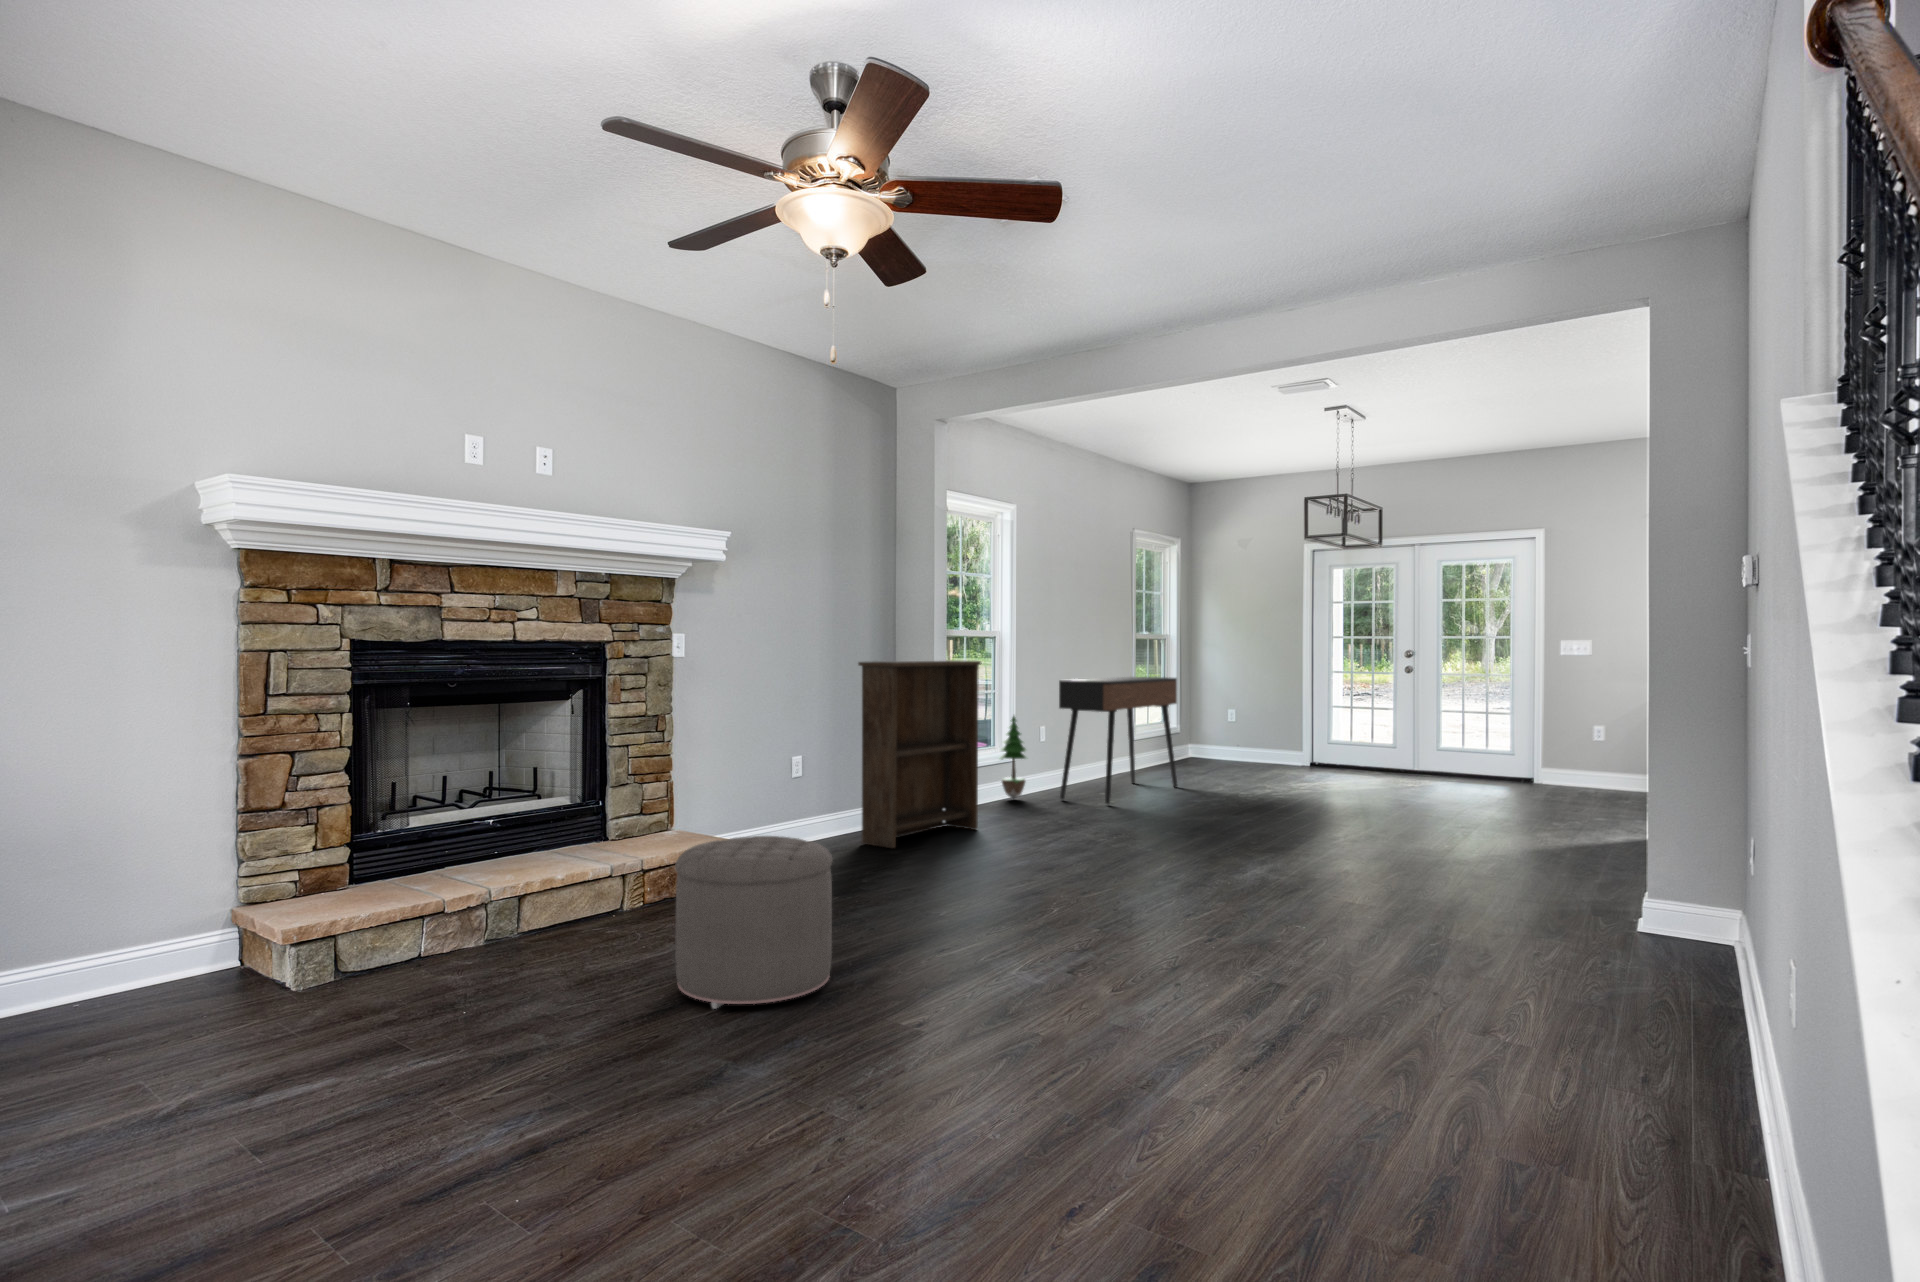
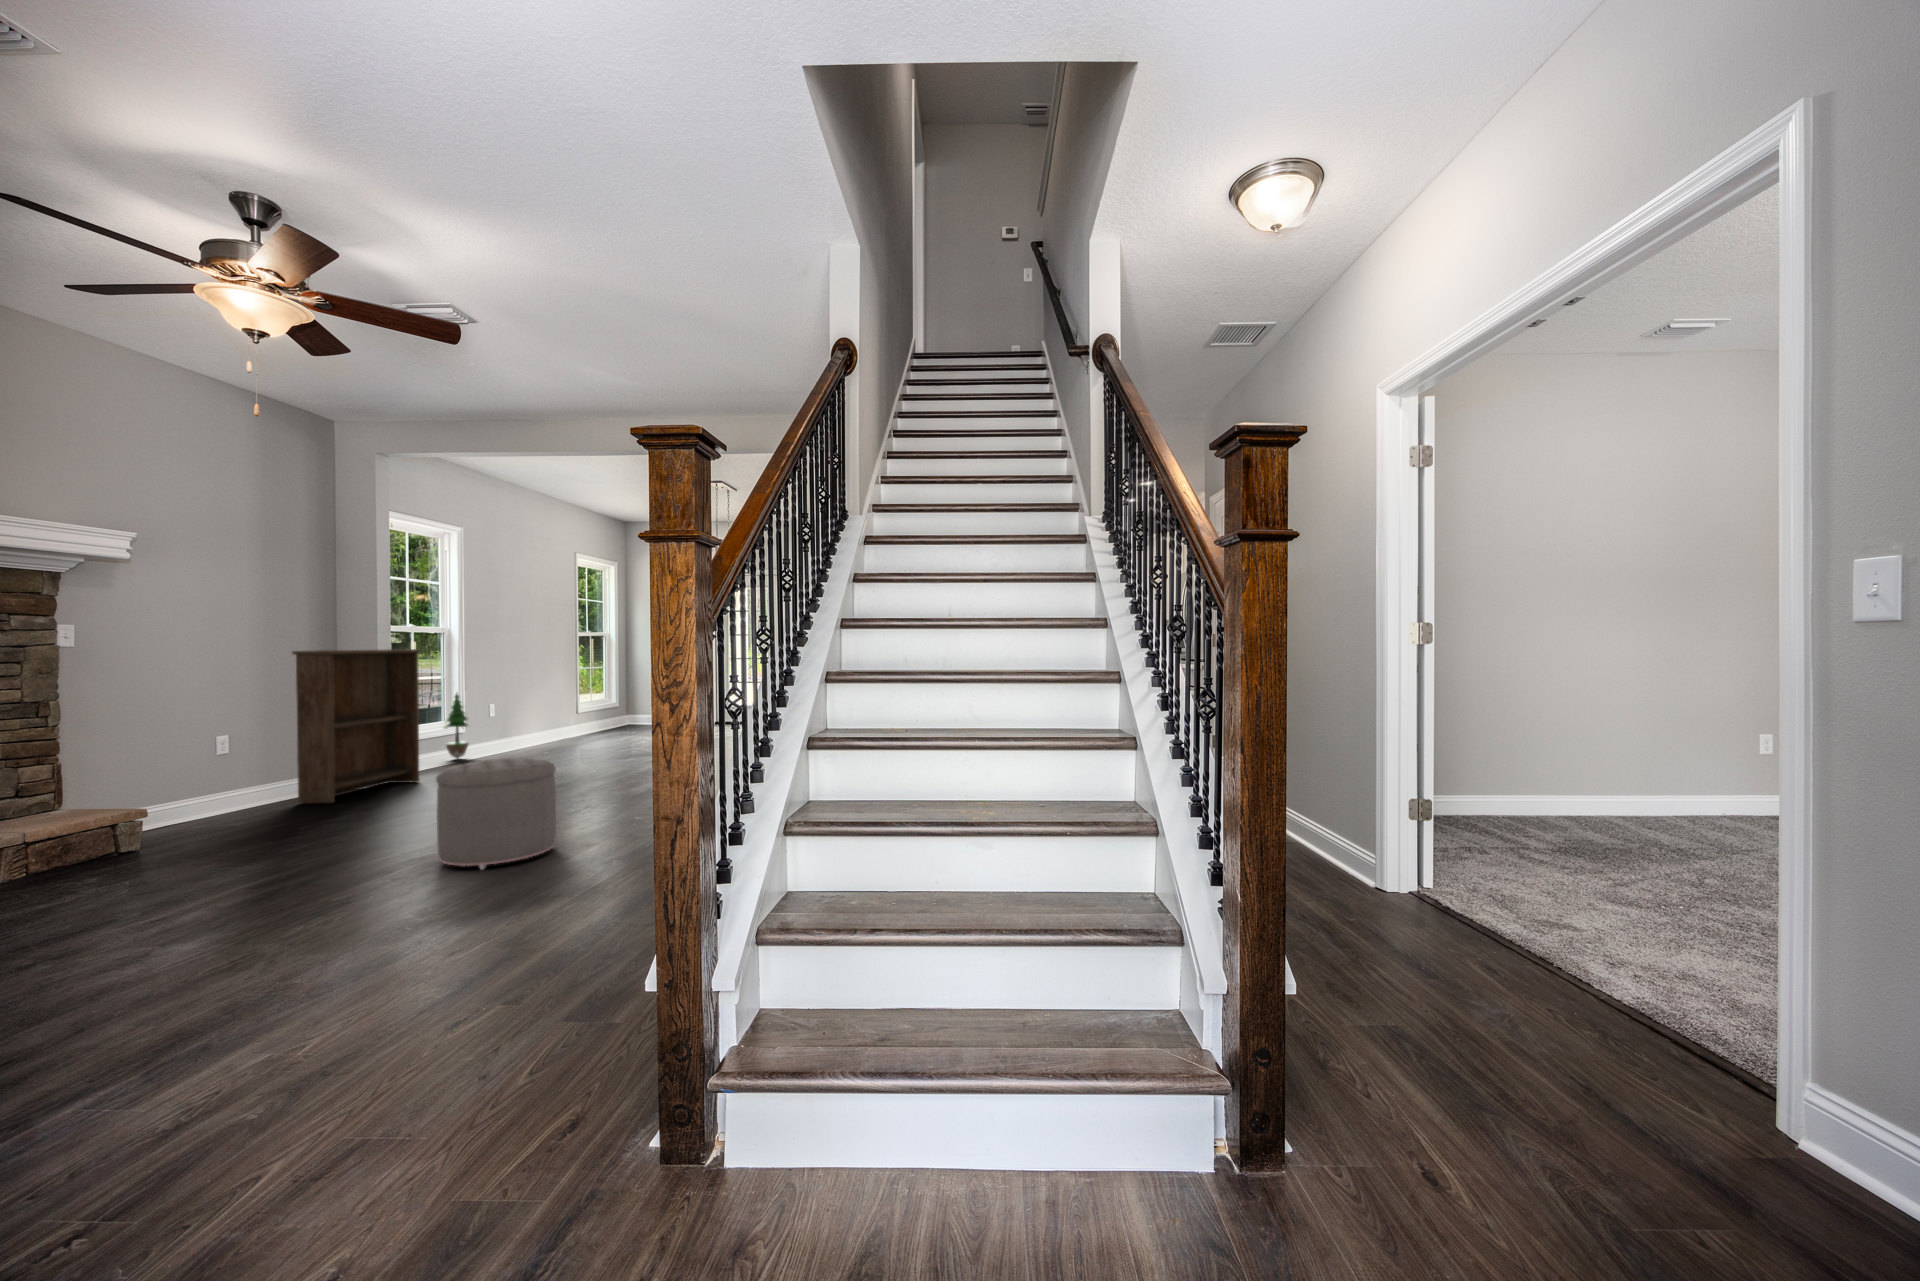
console table: present [1059,677,1178,804] -> none [498,661,601,755]
ottoman: present [675,836,833,1009] -> present [436,758,556,869]

